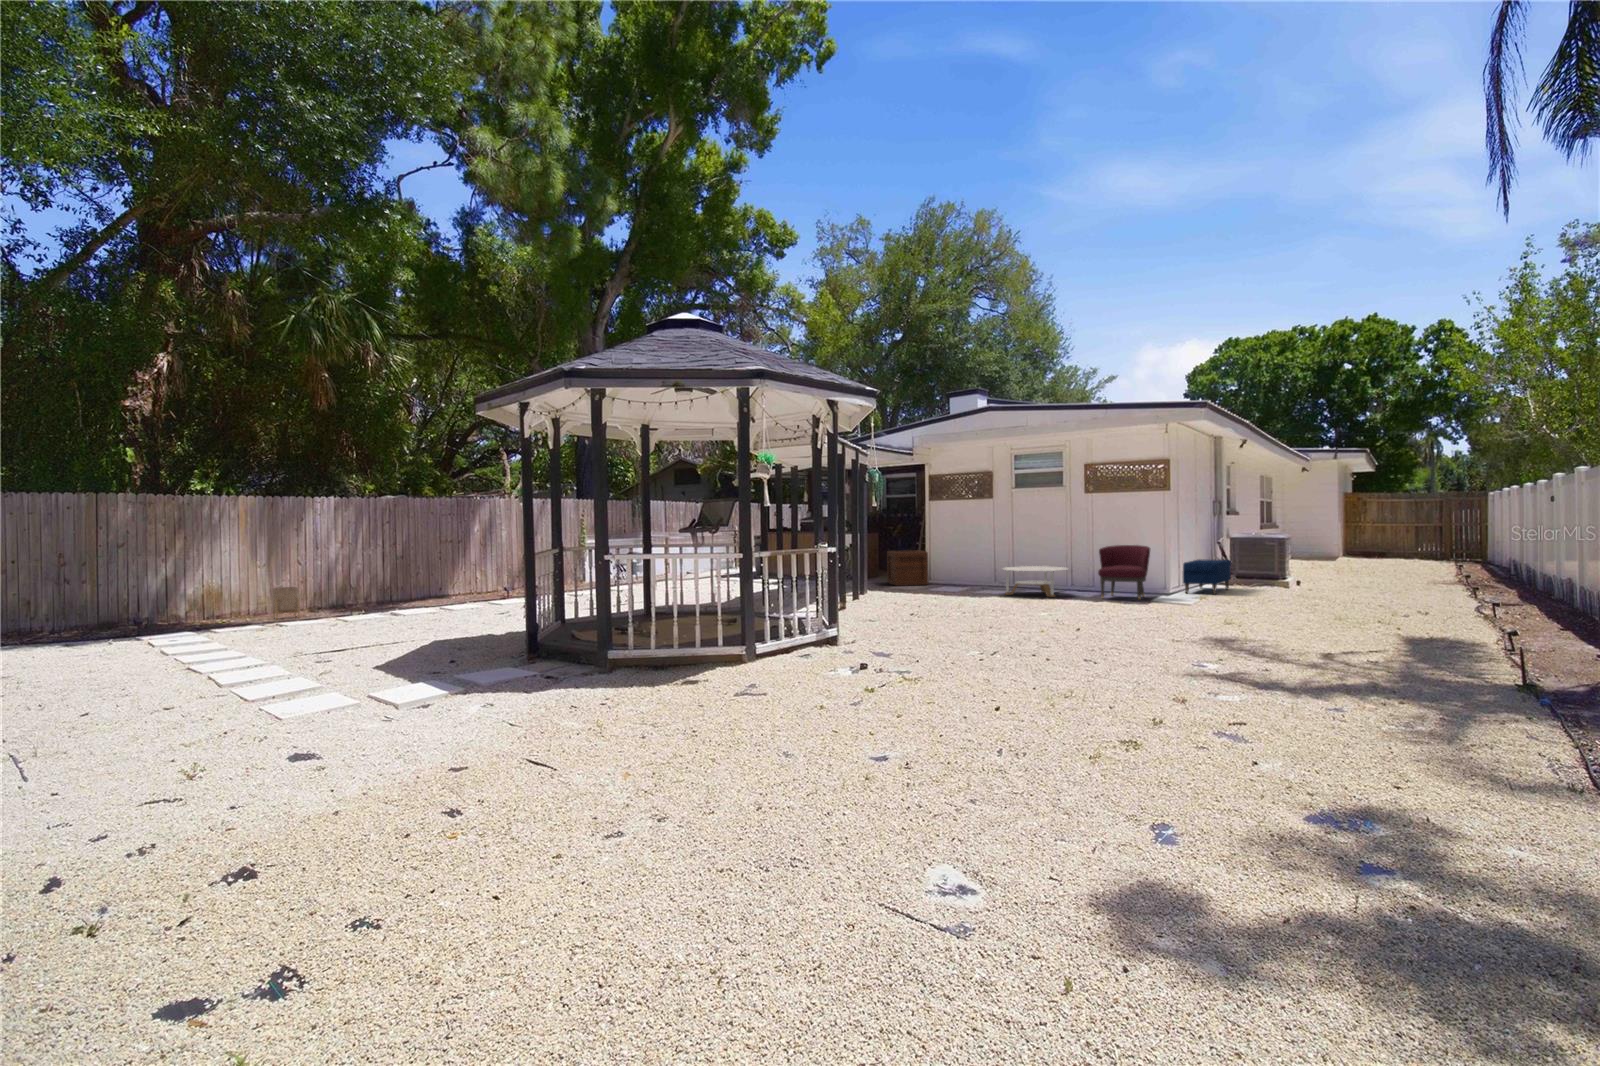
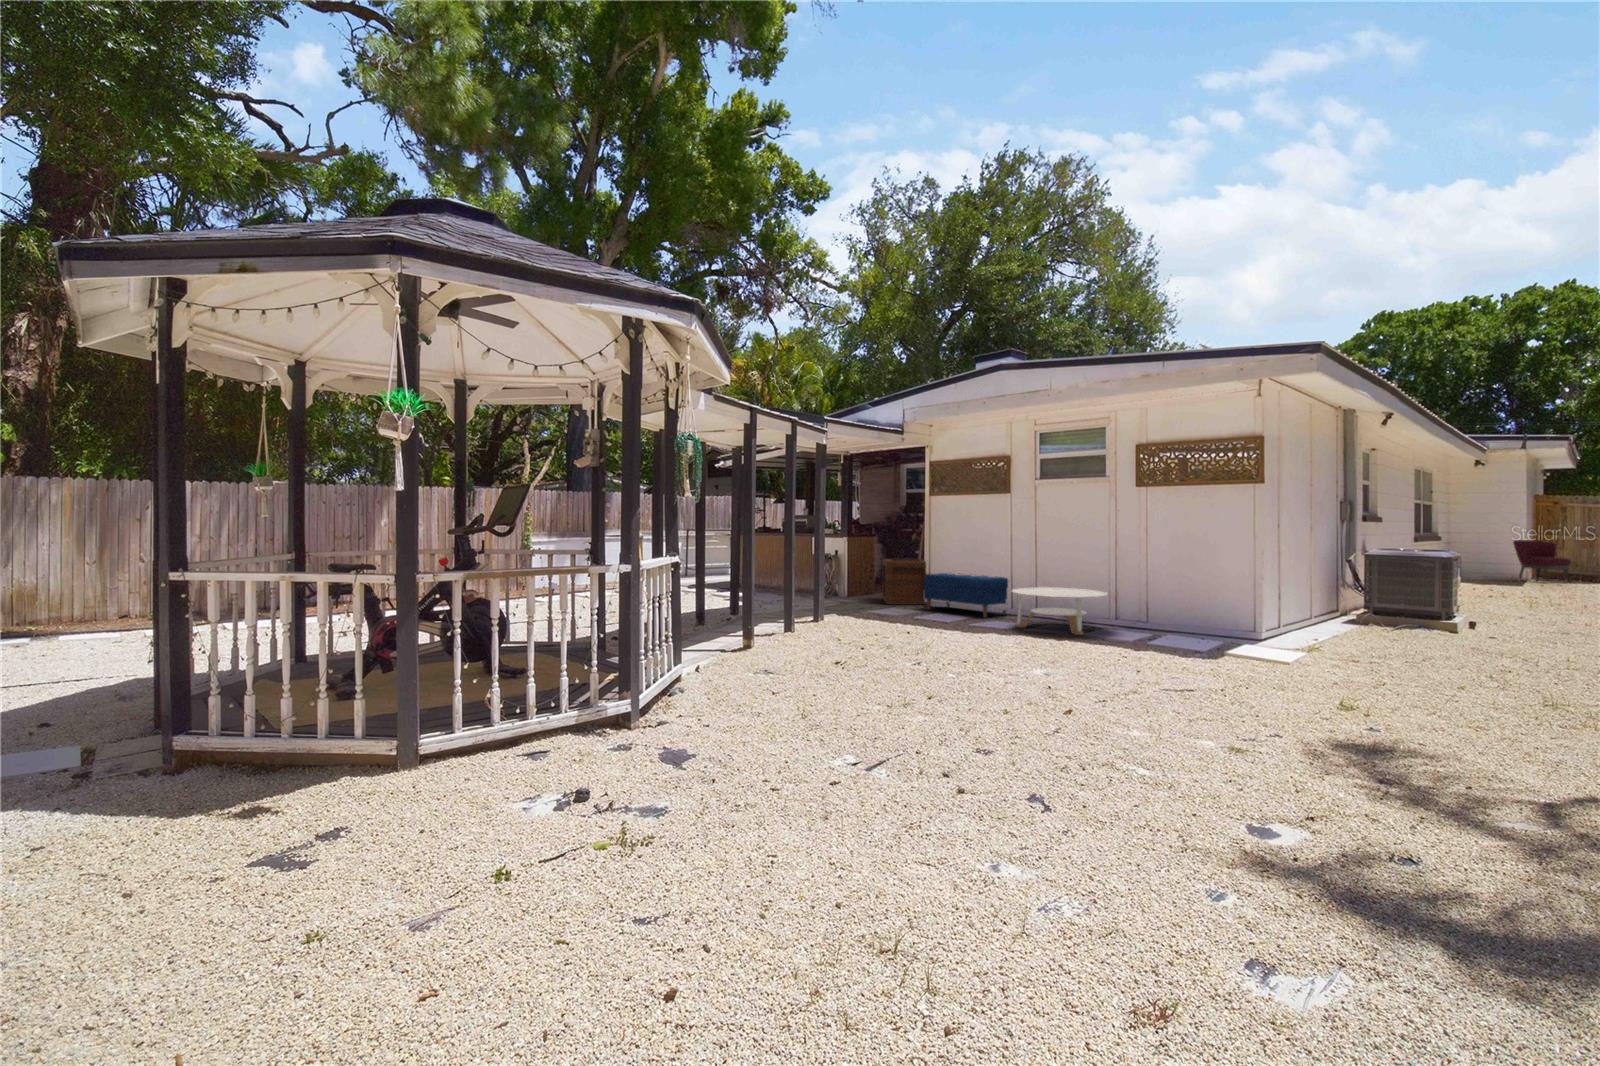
chair: present [1098,545,1150,600] -> present [1513,540,1571,583]
bench: present [1183,559,1231,595] -> present [924,573,1008,618]
planter: present [272,587,300,619] -> none [83,585,122,625]

